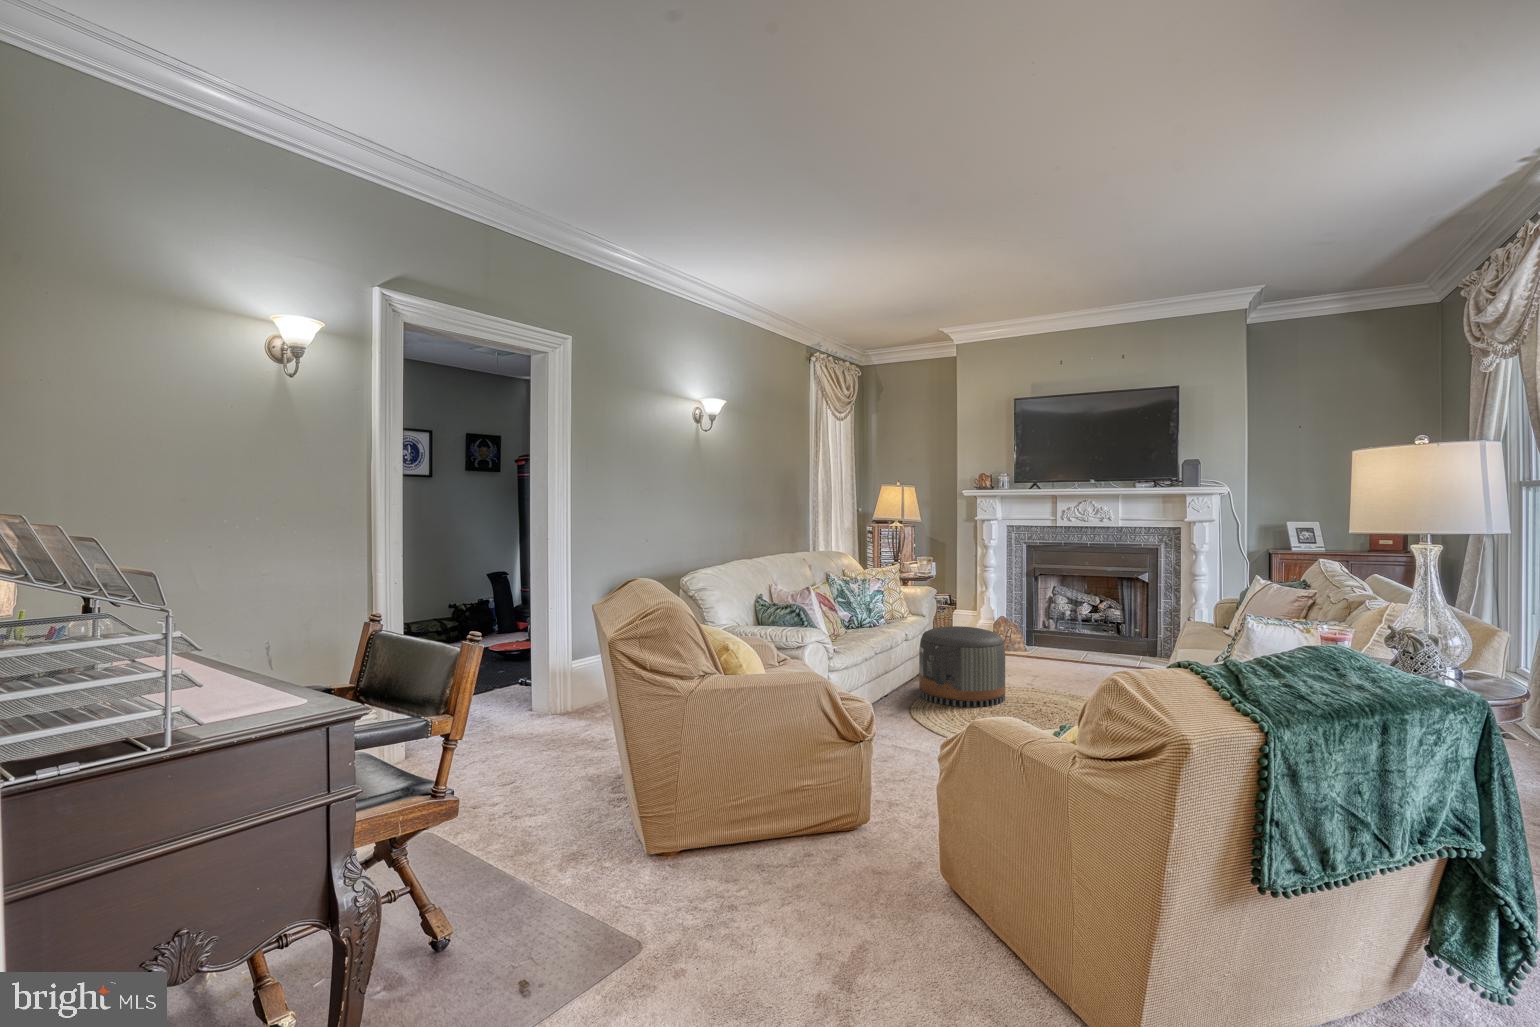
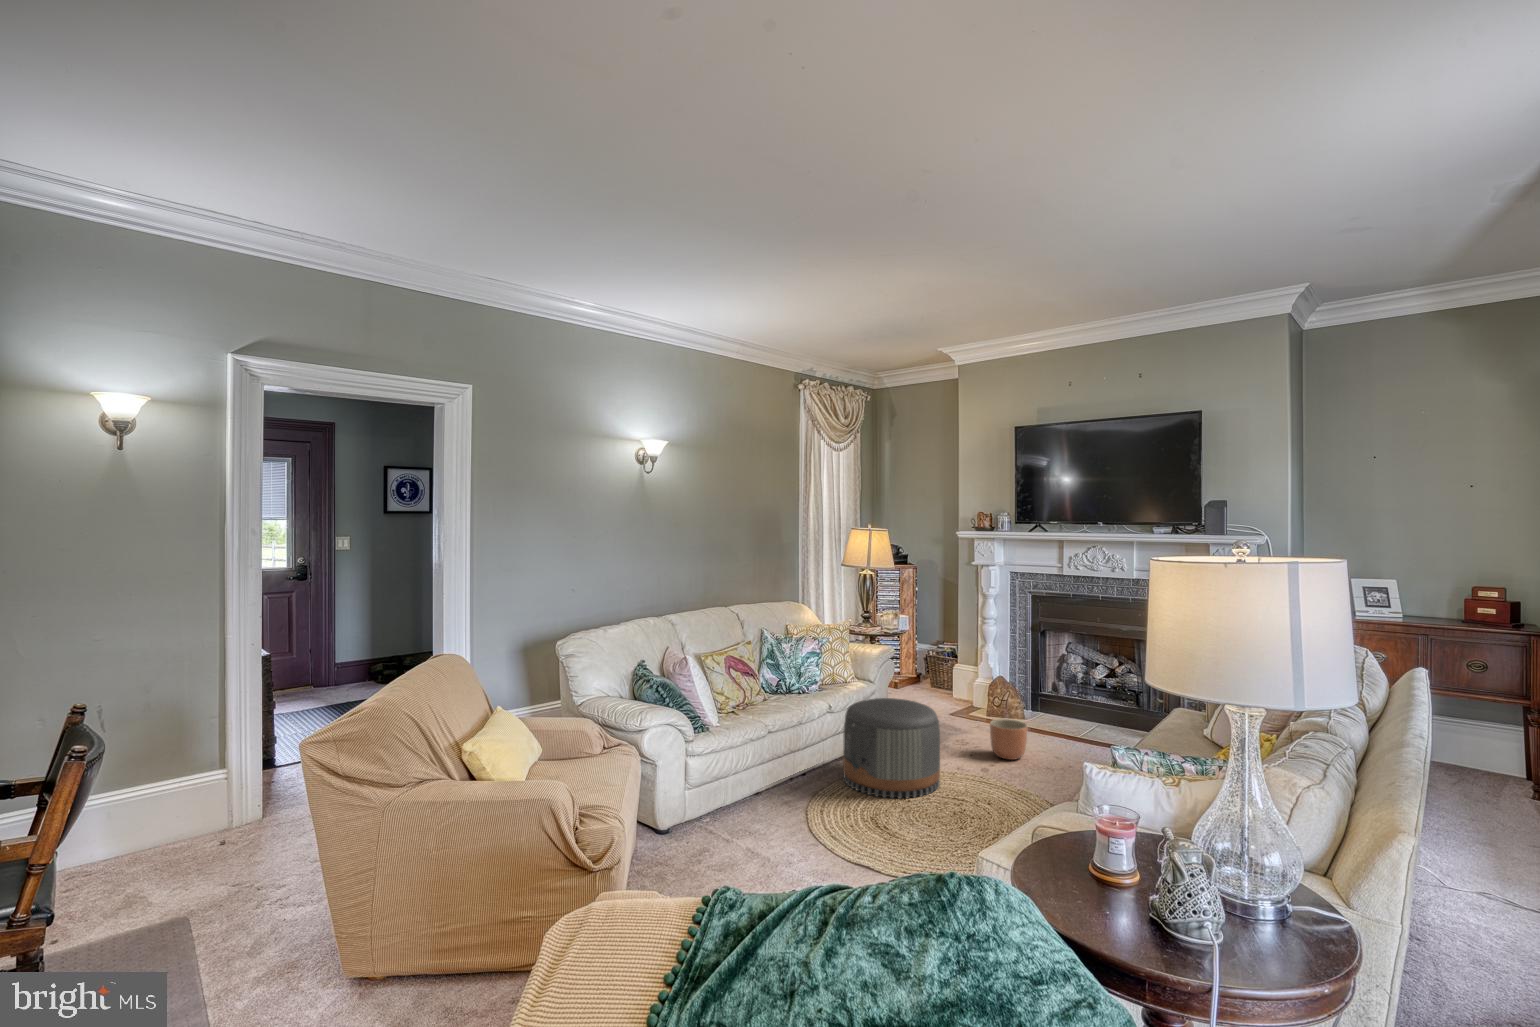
planter: none [1023,645,1055,678] -> present [990,719,1027,760]

